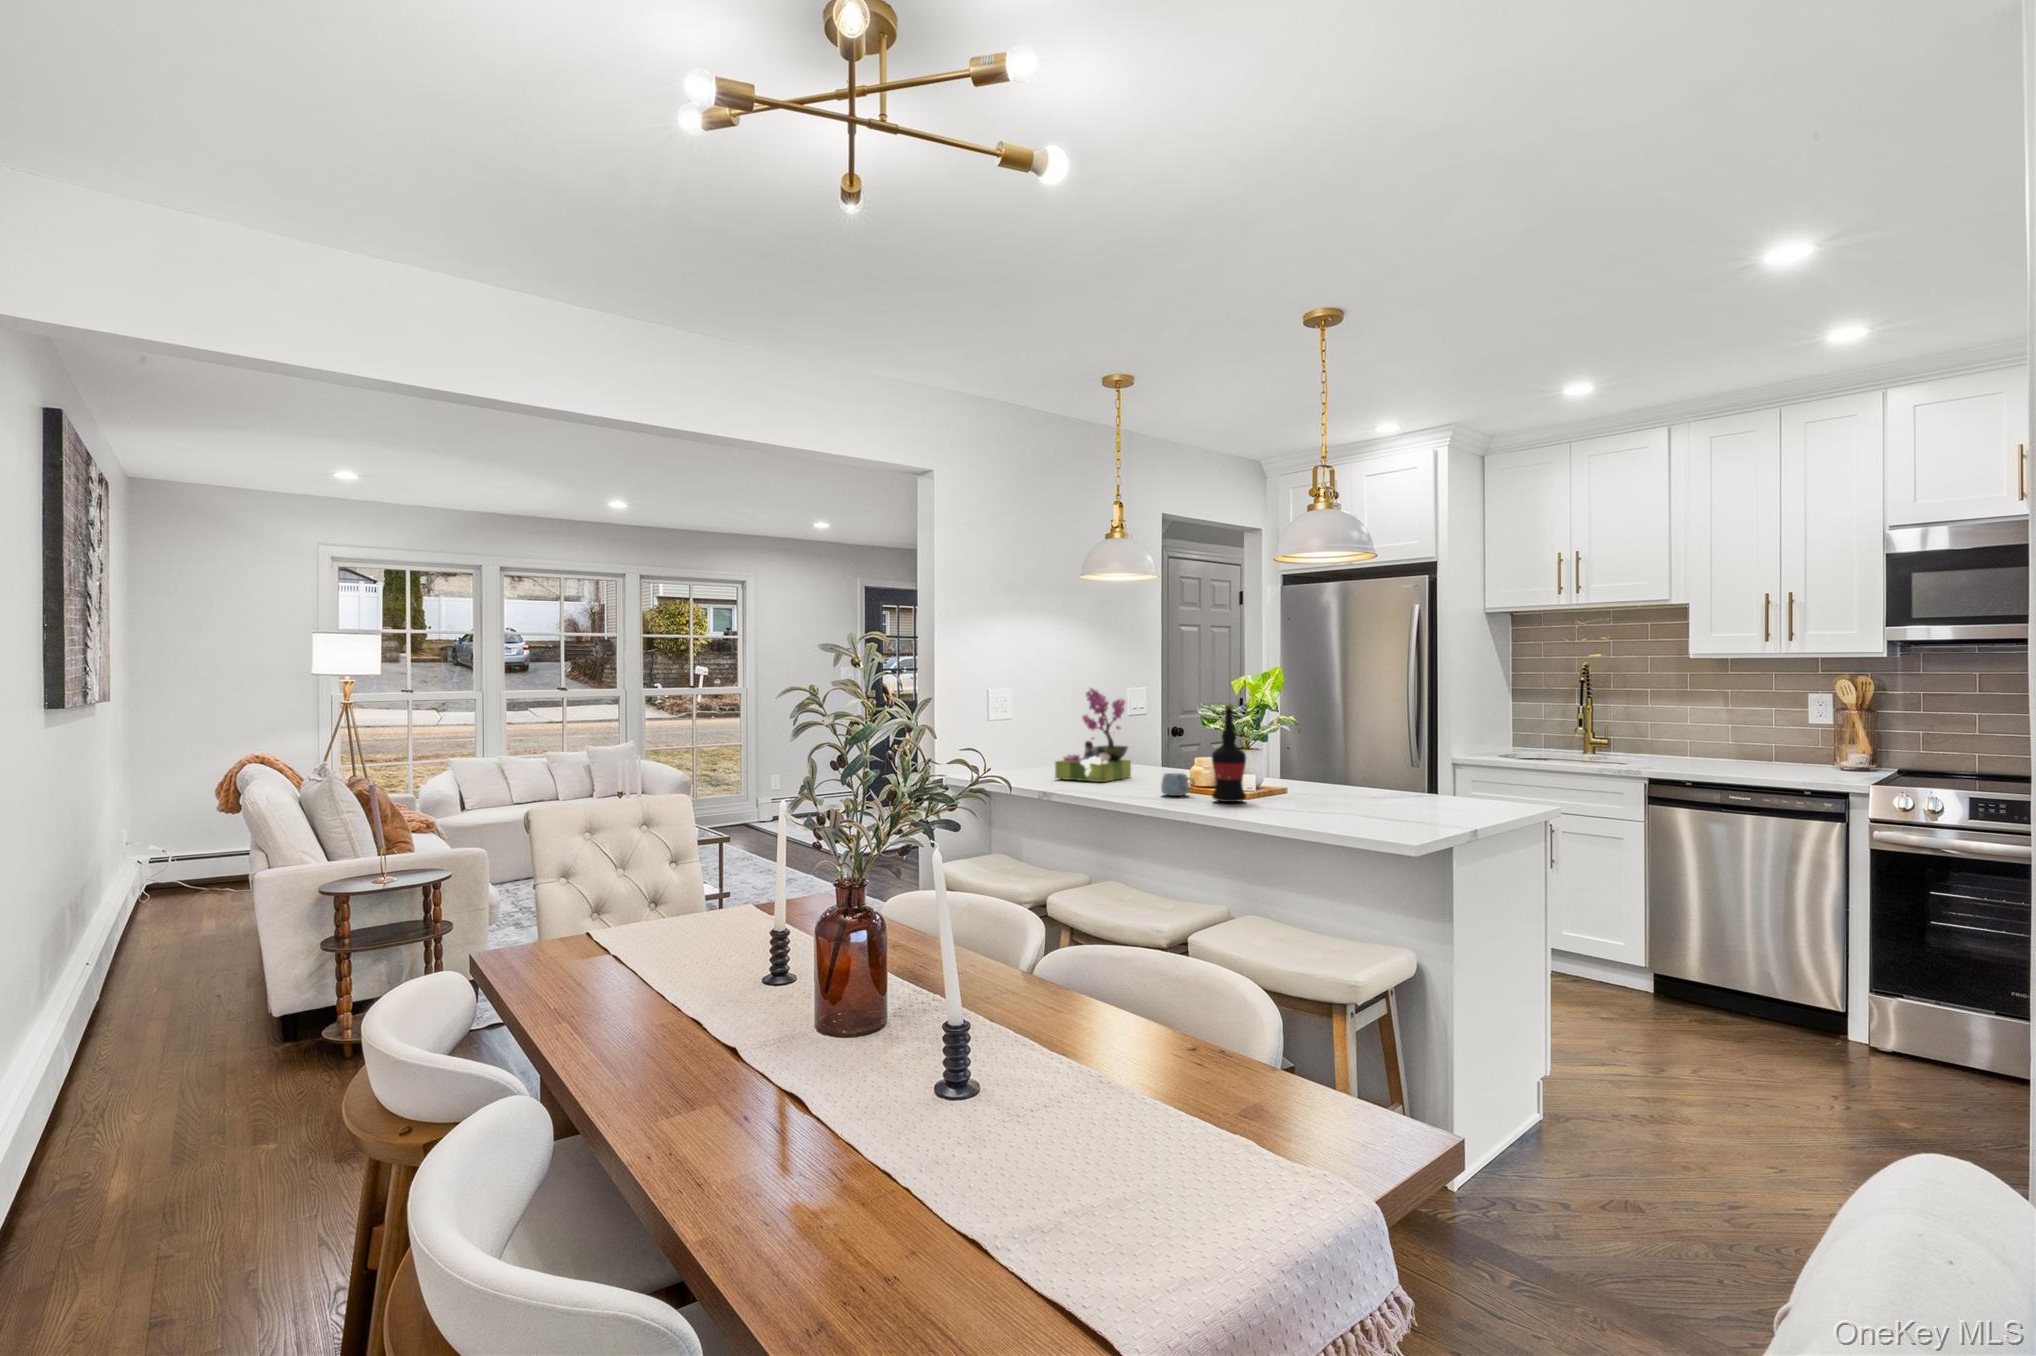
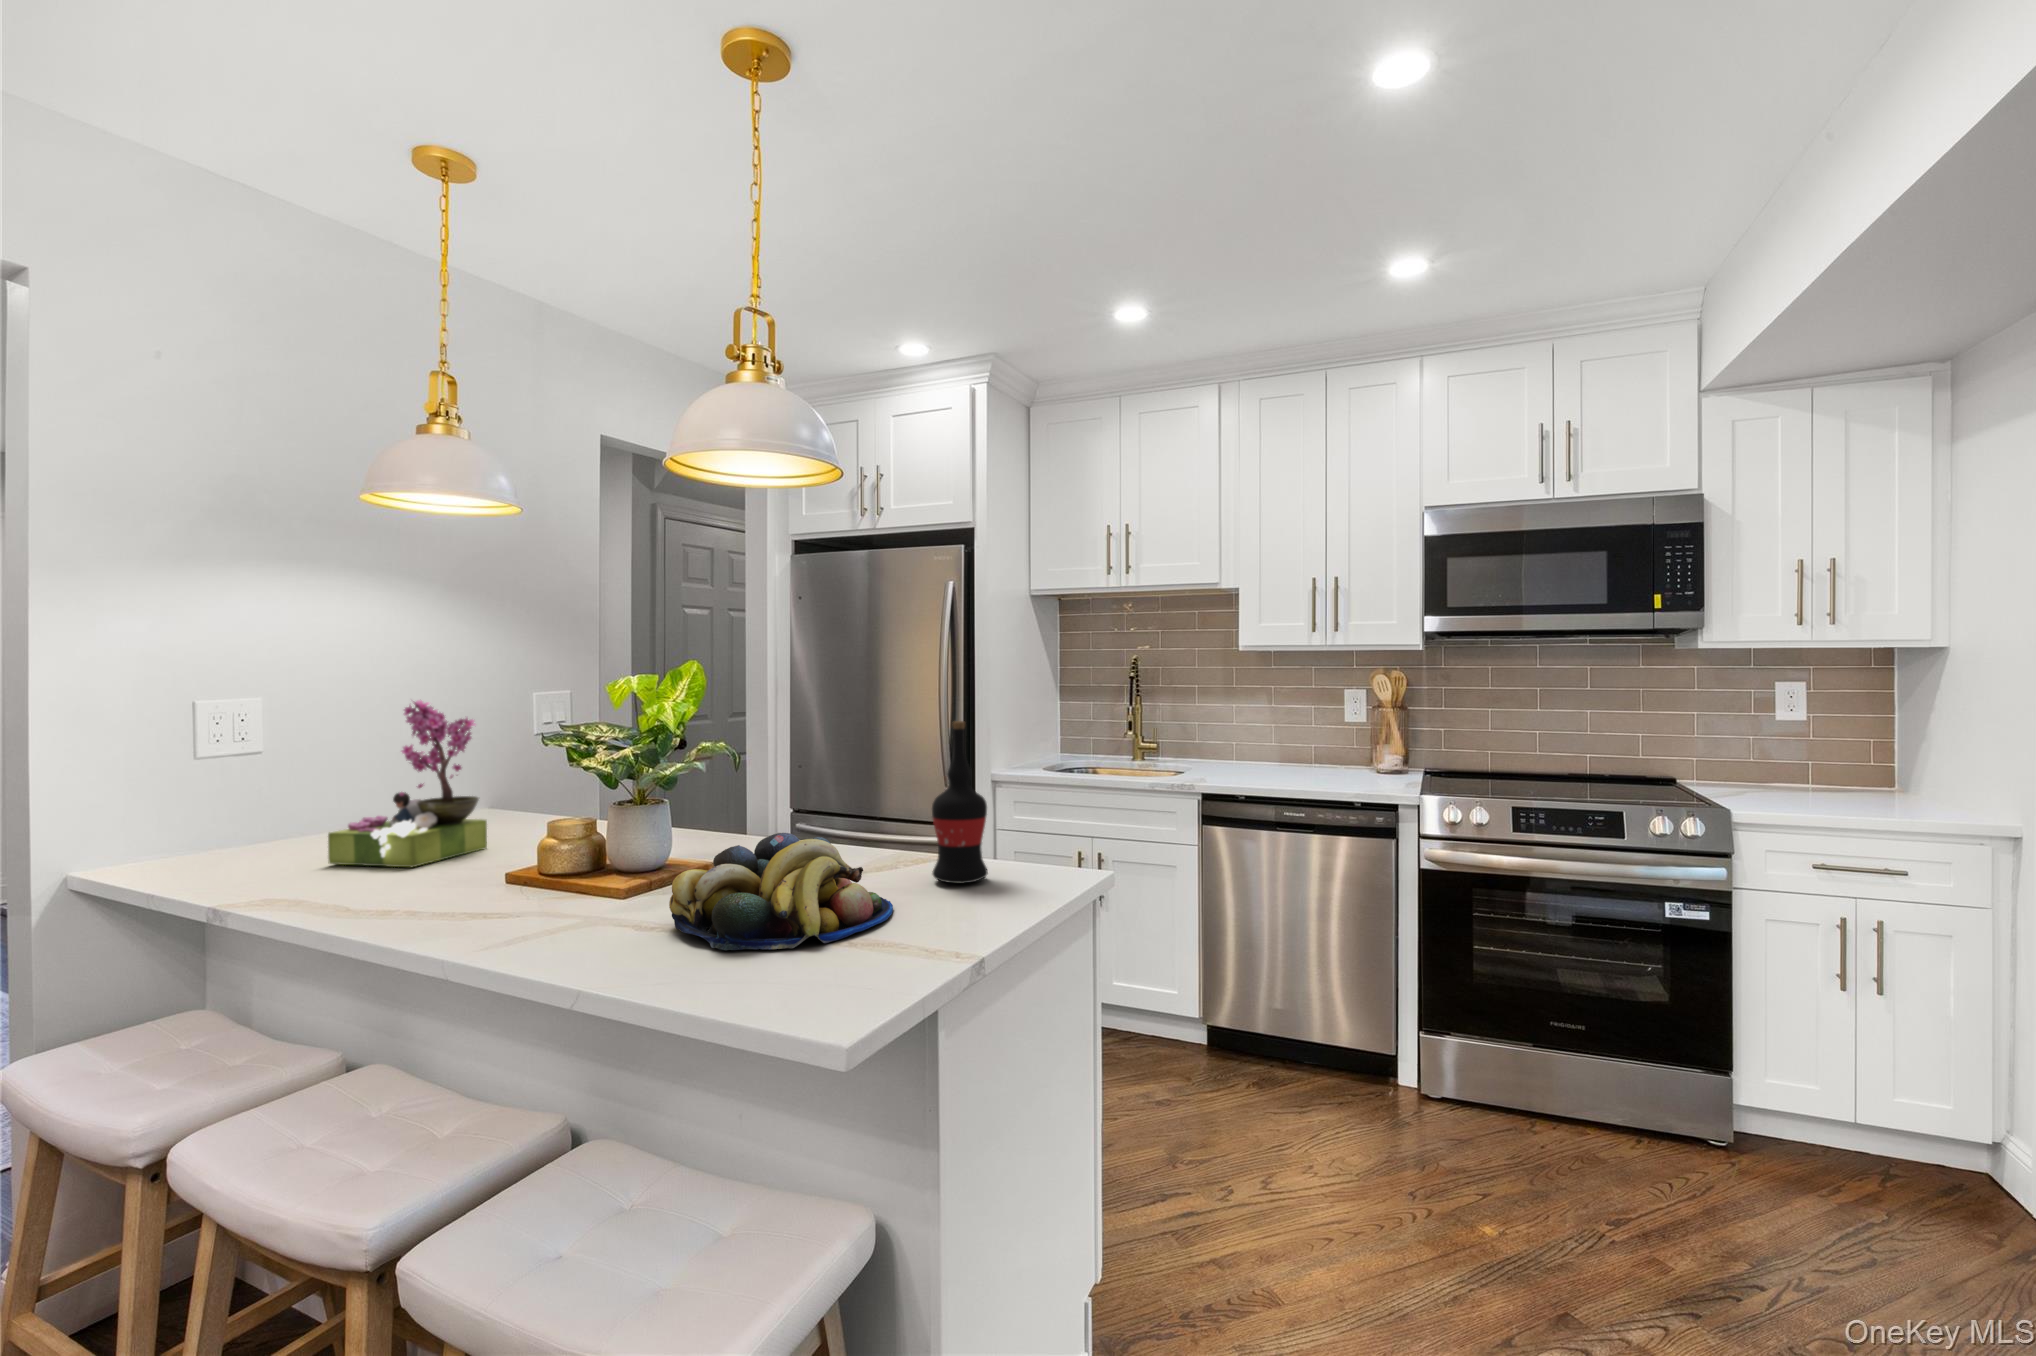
wine bottle: present [1212,705,1246,802] -> present [932,721,988,883]
fruit bowl: none [1281,764,1411,818] -> present [669,833,893,950]
mug: present [1161,773,1195,796] -> none [477,856,539,901]

